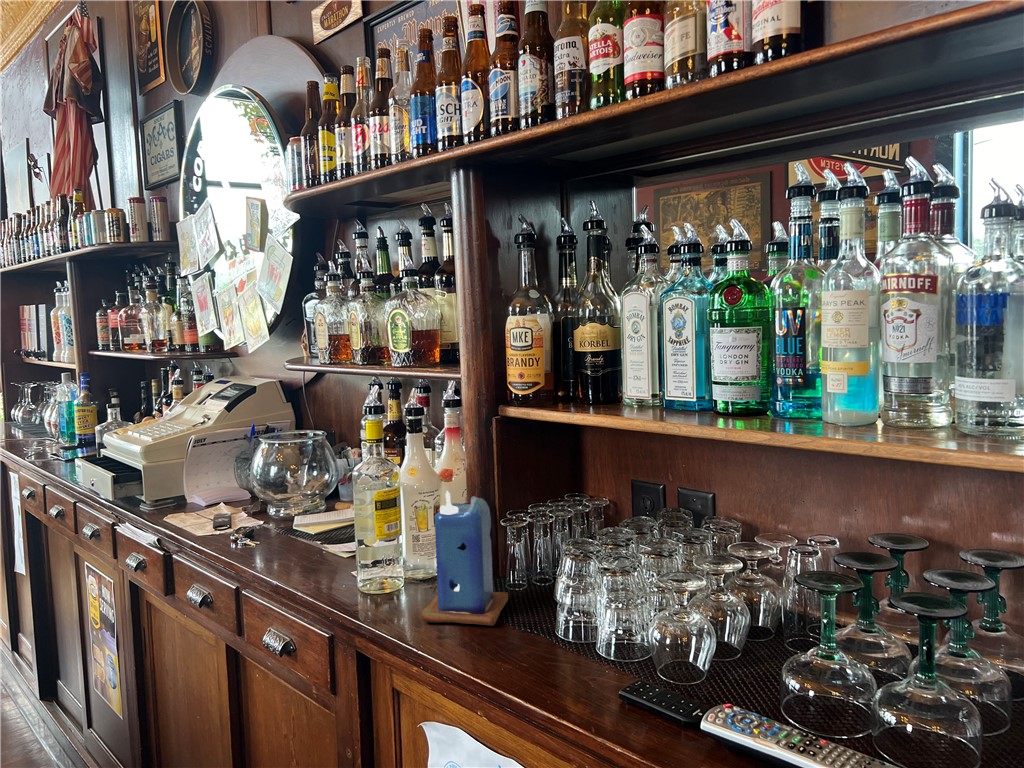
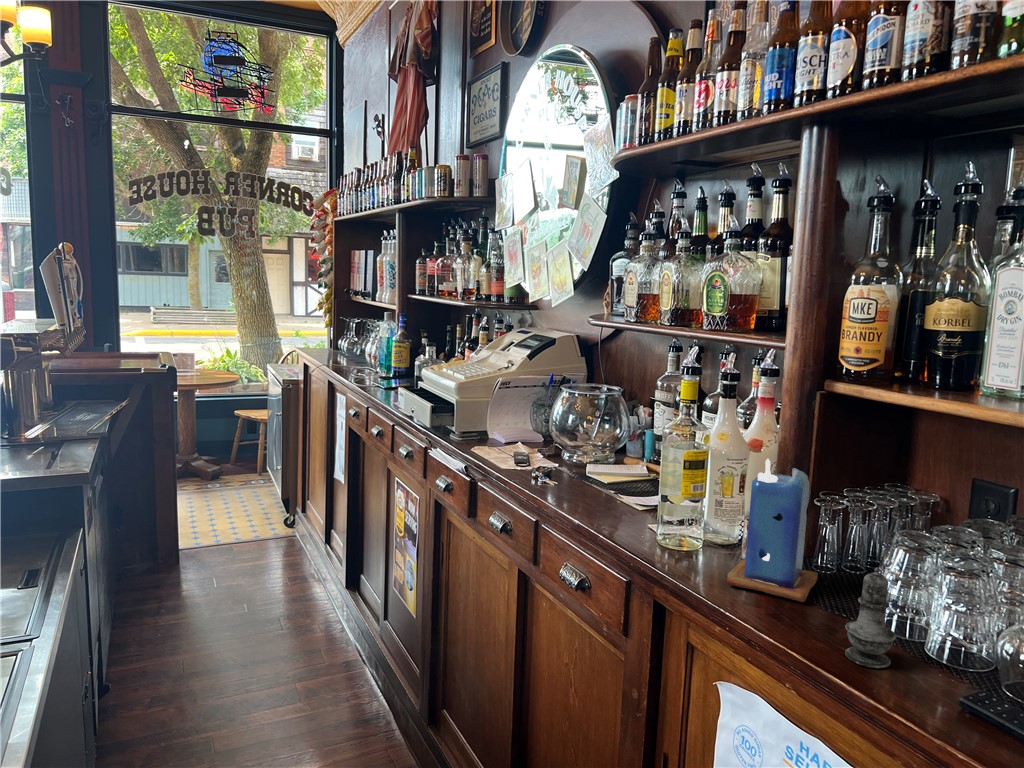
salt shaker: none [524,583,568,680] -> present [845,567,896,668]

